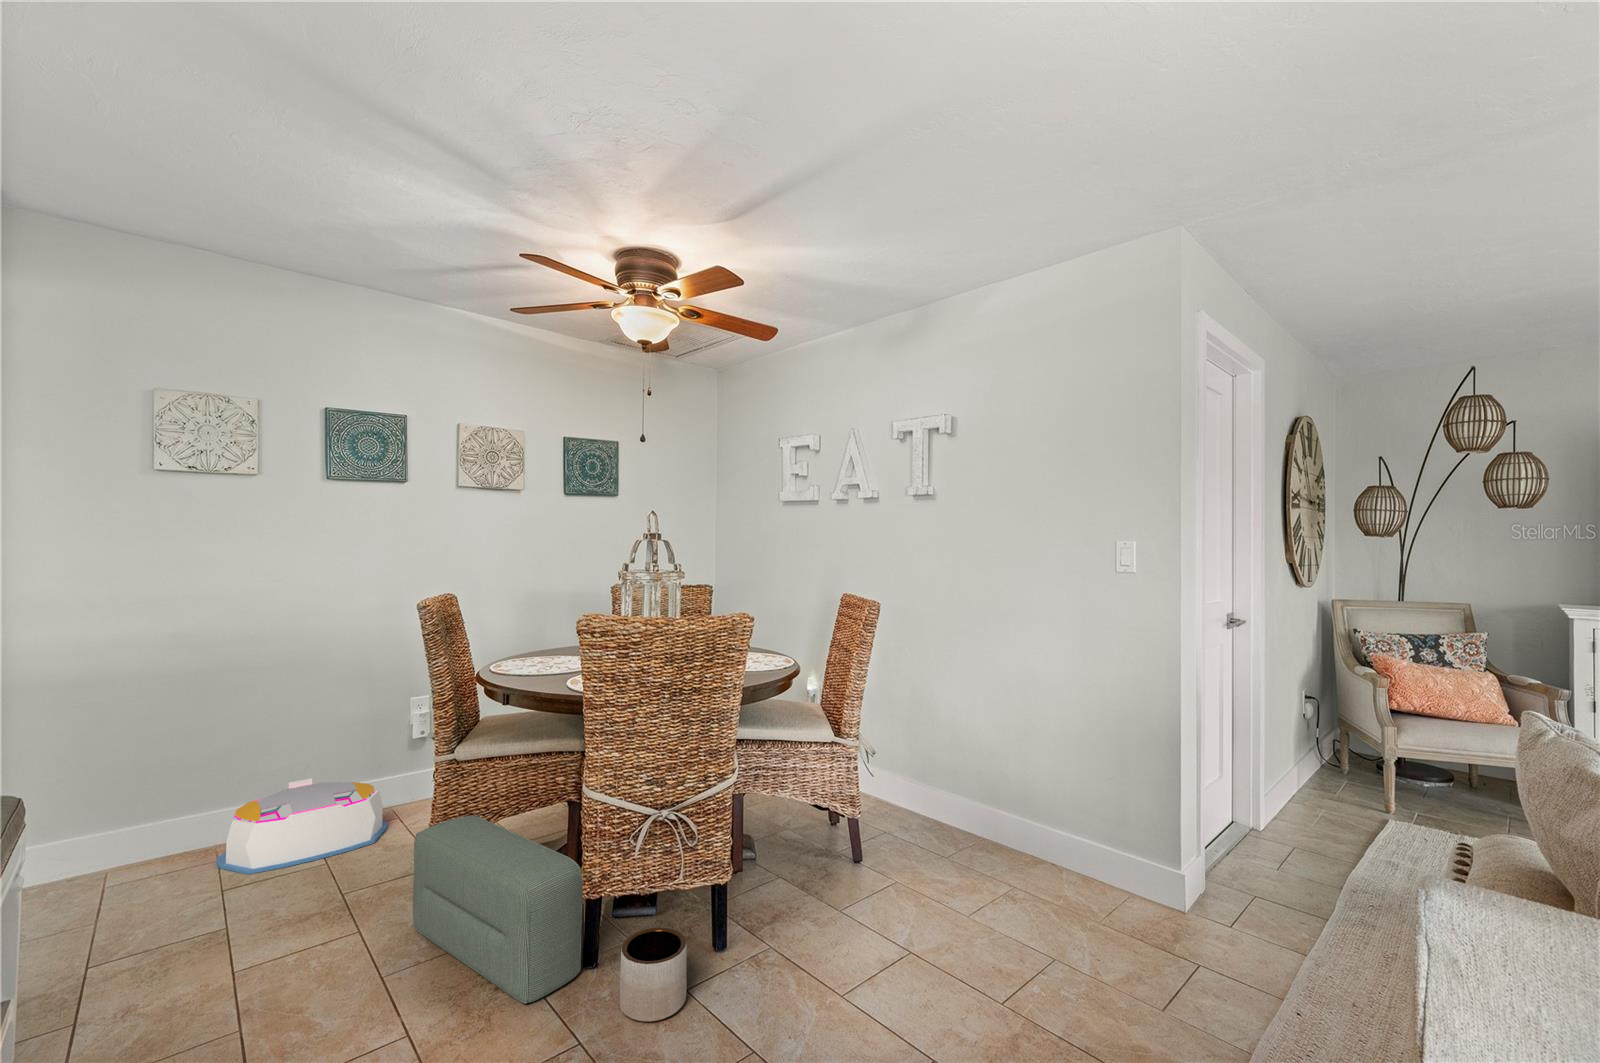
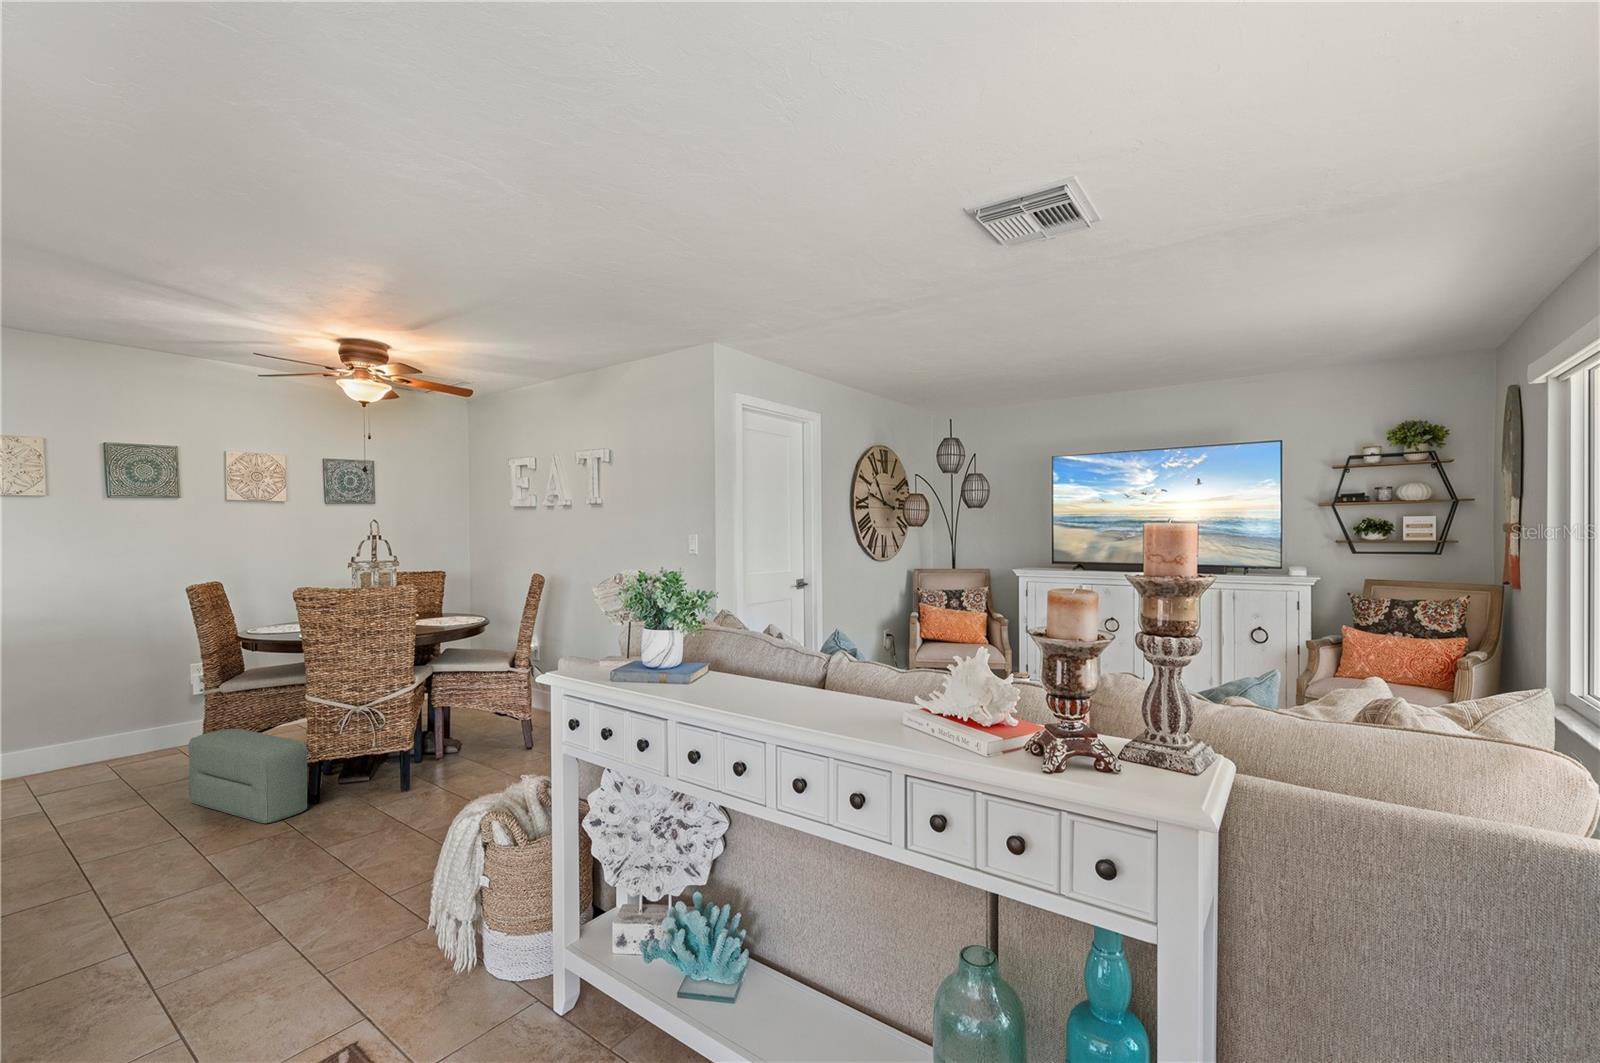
storage bin: present [216,778,387,874] -> none [24,727,169,790]
planter: present [620,927,687,1022] -> none [329,776,374,823]

